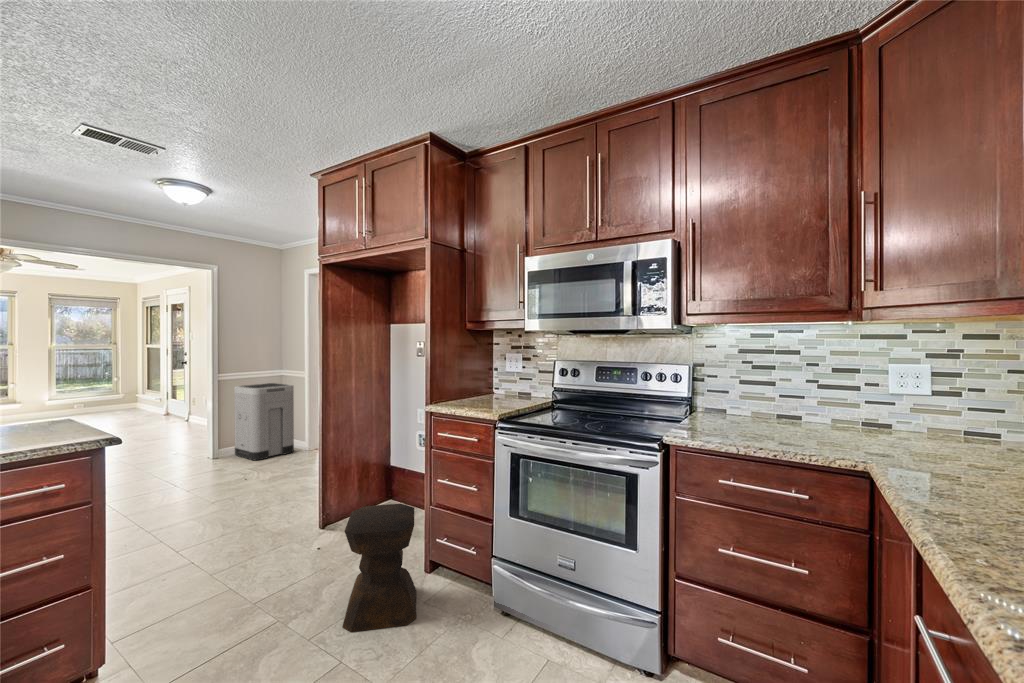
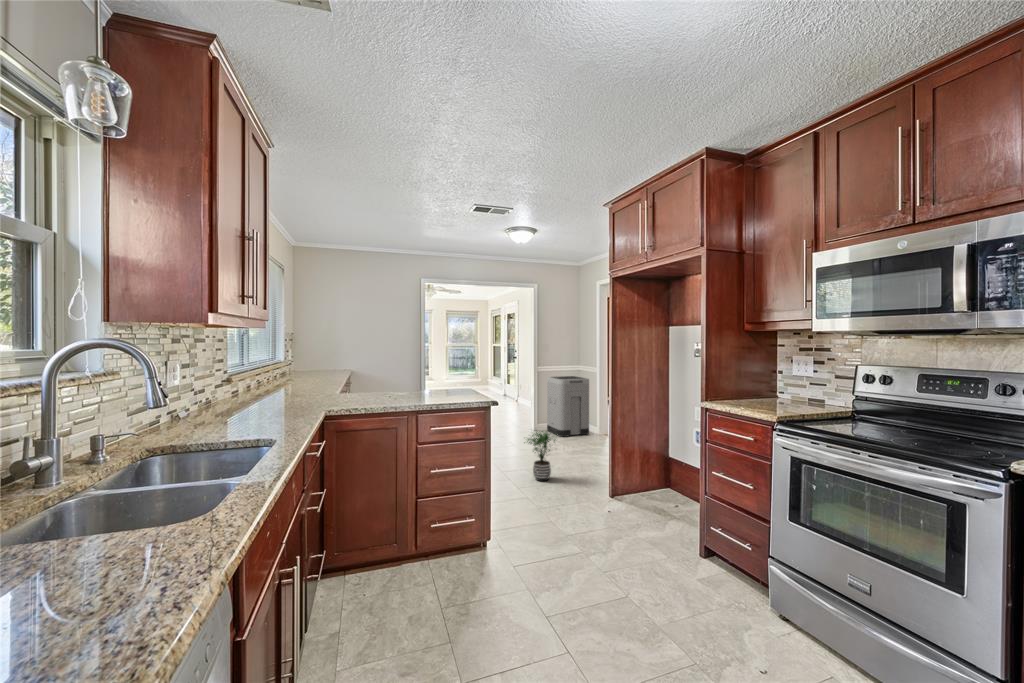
potted plant: none [196,457,251,527] -> present [527,431,555,481]
stool: present [343,504,416,632] -> none [624,483,690,594]

